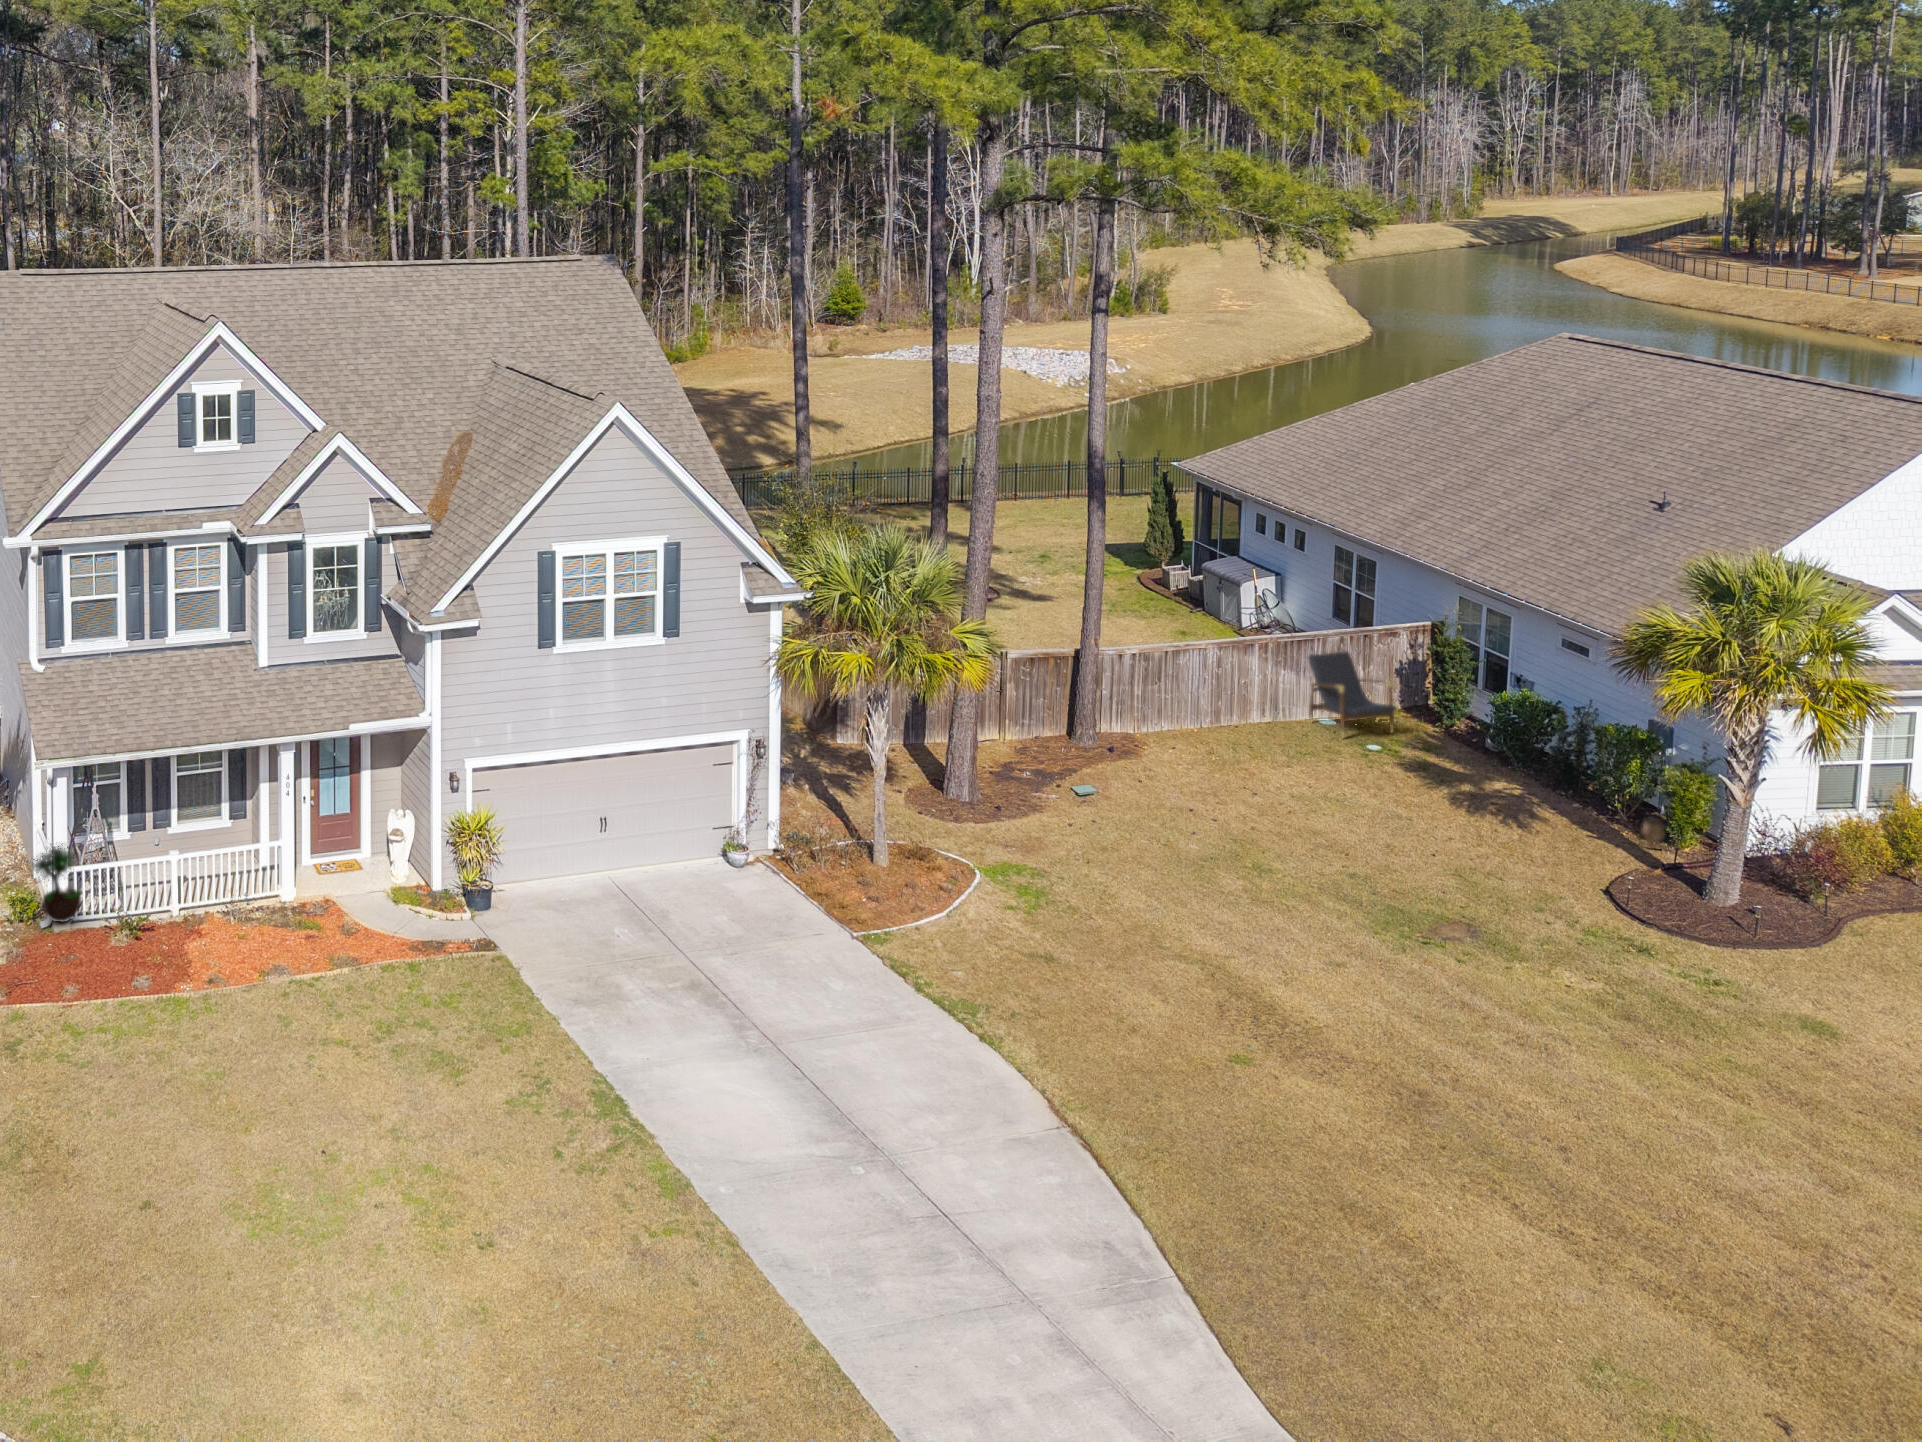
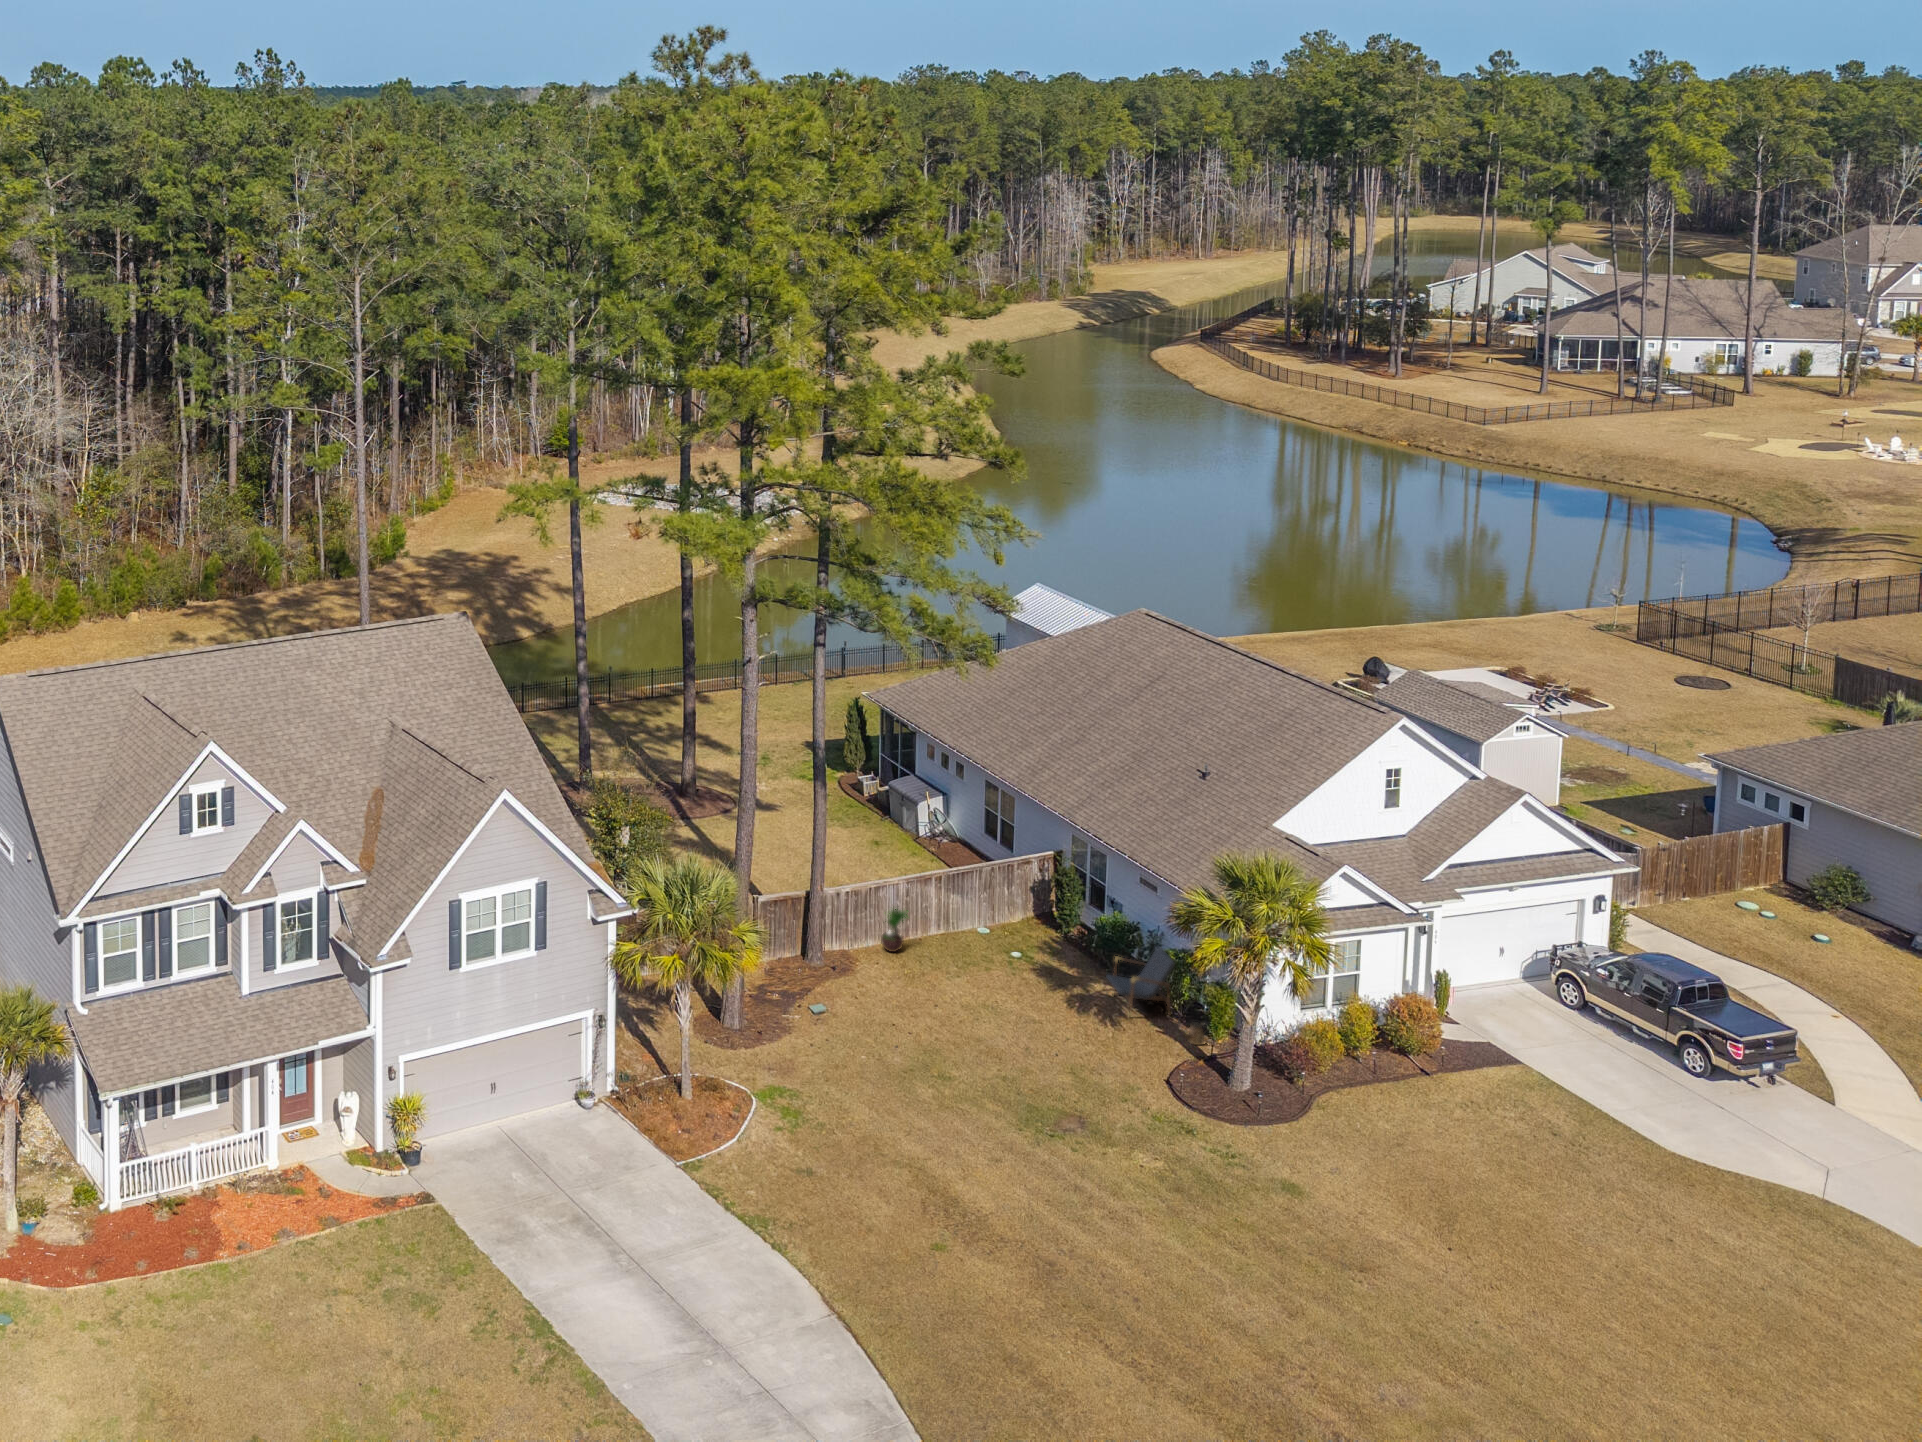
lounge chair: present [1308,651,1397,737] -> present [1107,947,1175,1015]
potted tree: present [30,843,81,922] -> present [881,909,908,952]

